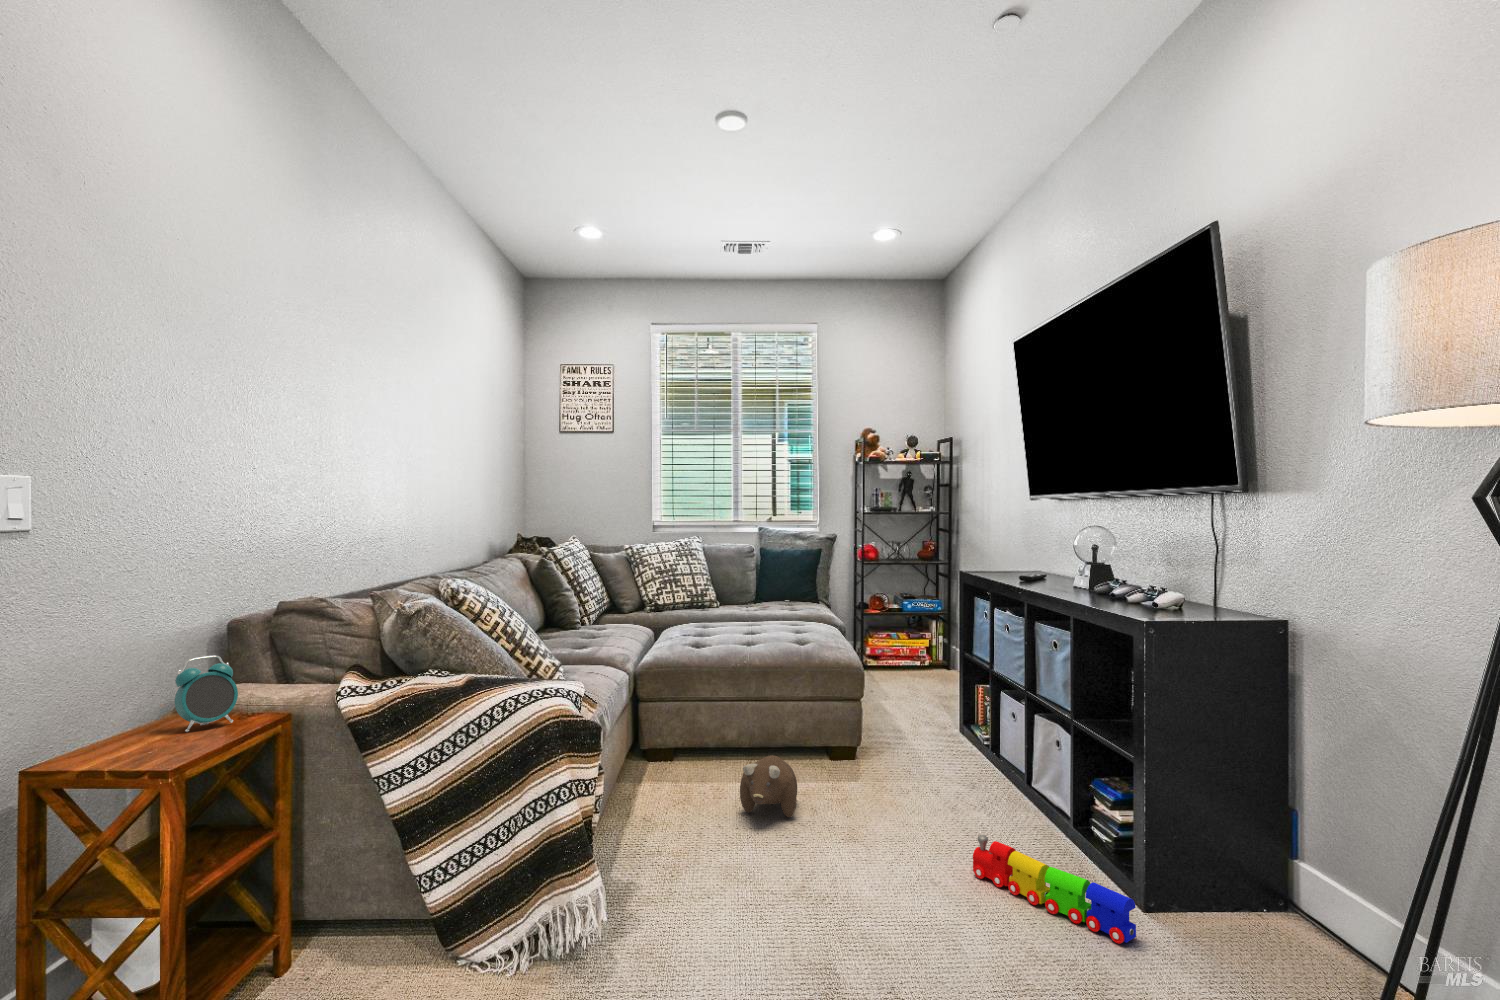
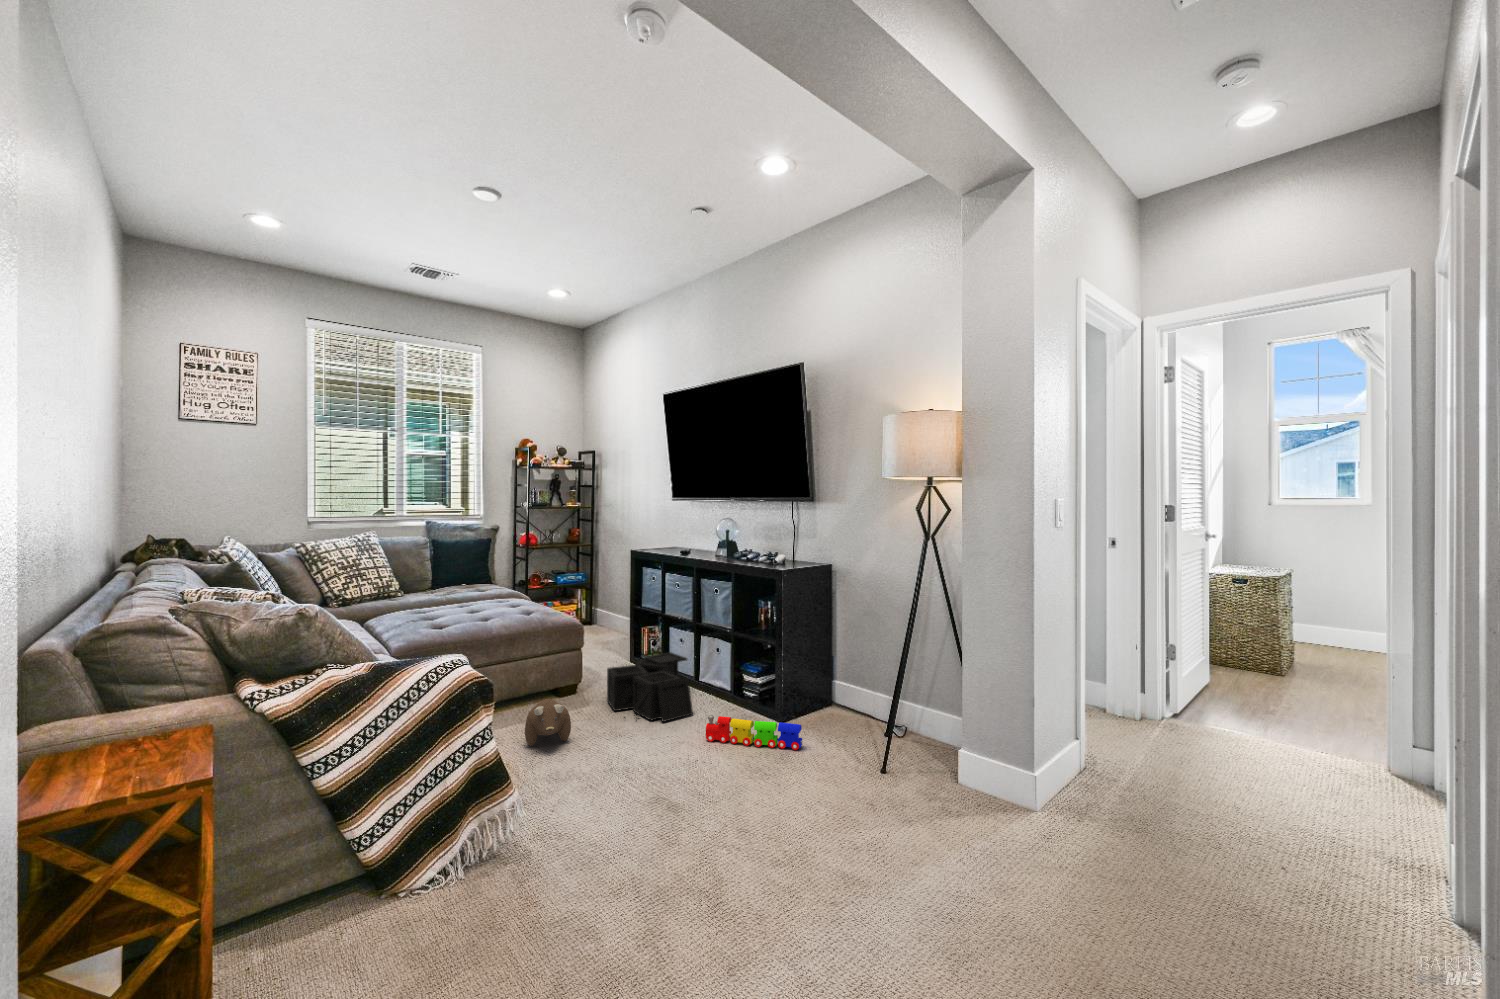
alarm clock: present [175,656,238,732] -> none [113,675,175,753]
storage bin: none [881,722,1006,825] -> present [607,652,693,722]

